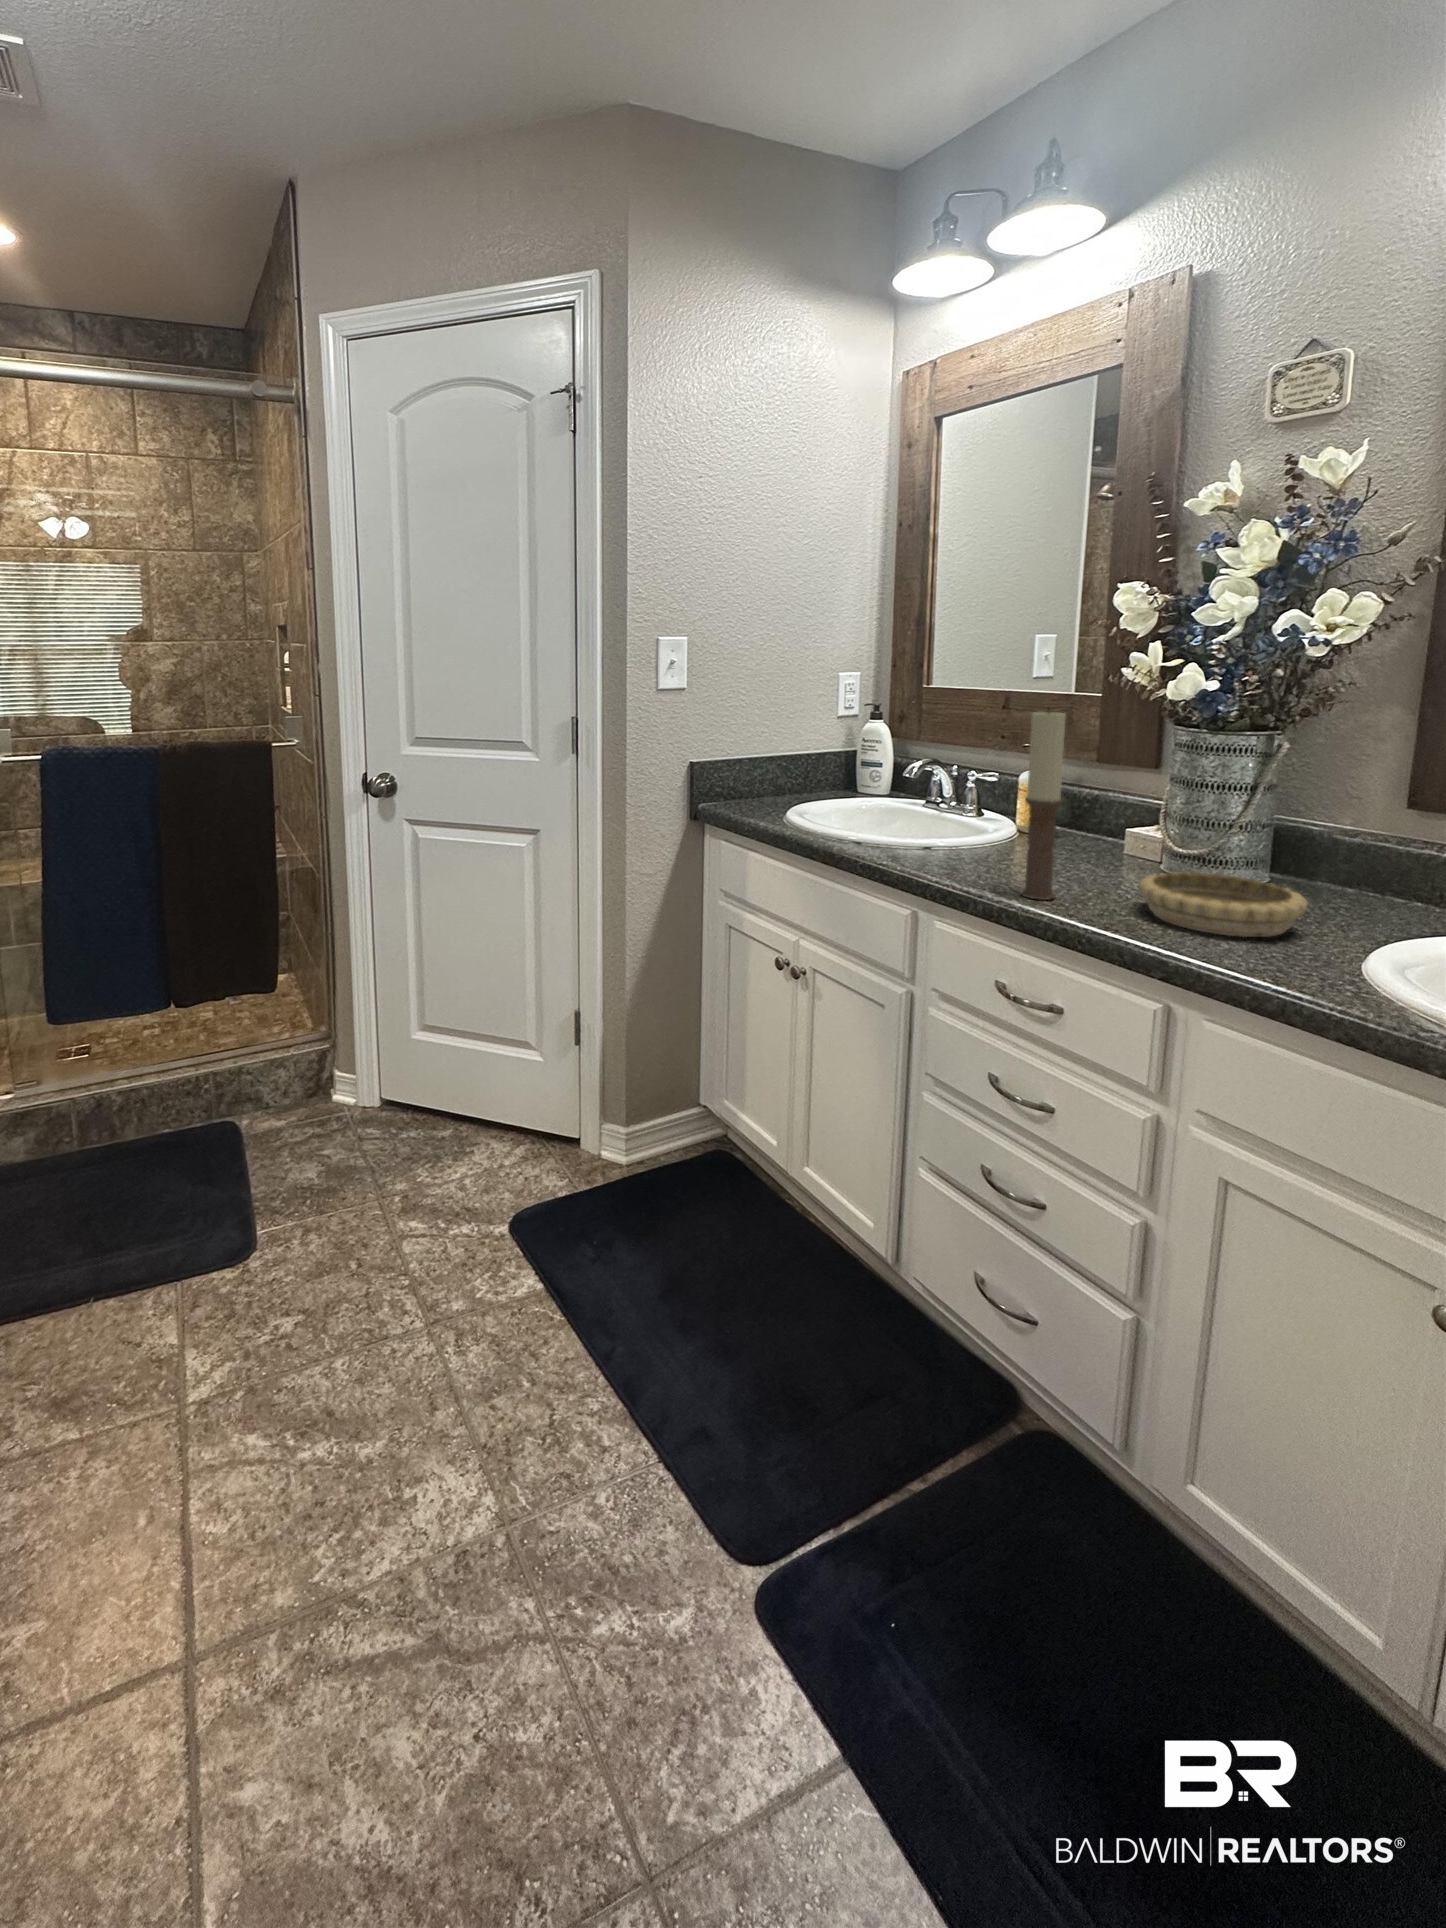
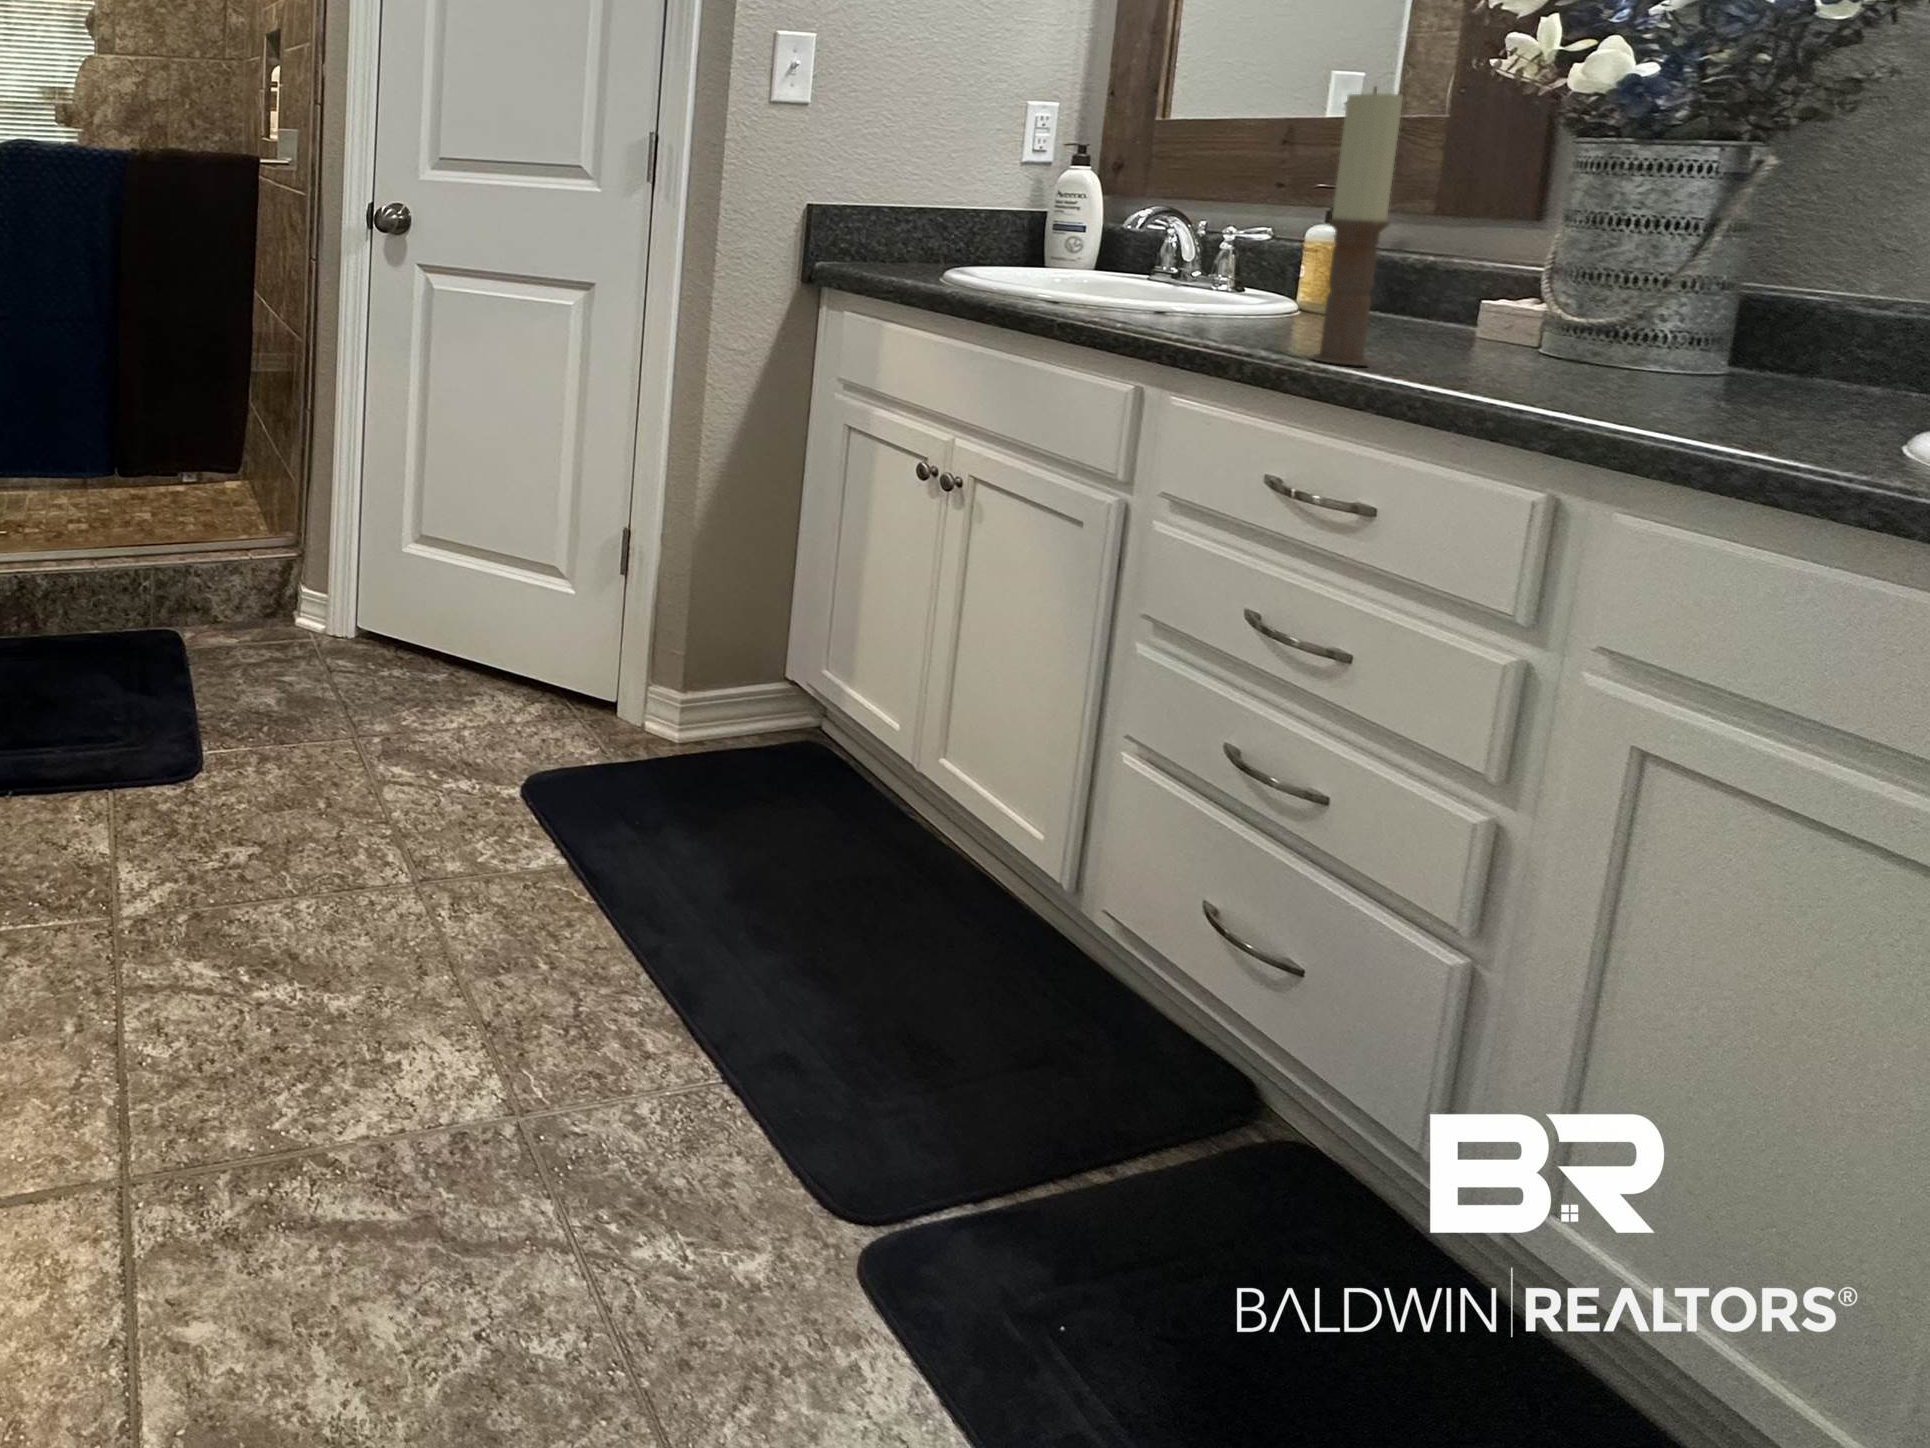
decorative bowl: present [1139,872,1308,937] -> none [1511,338,1812,419]

